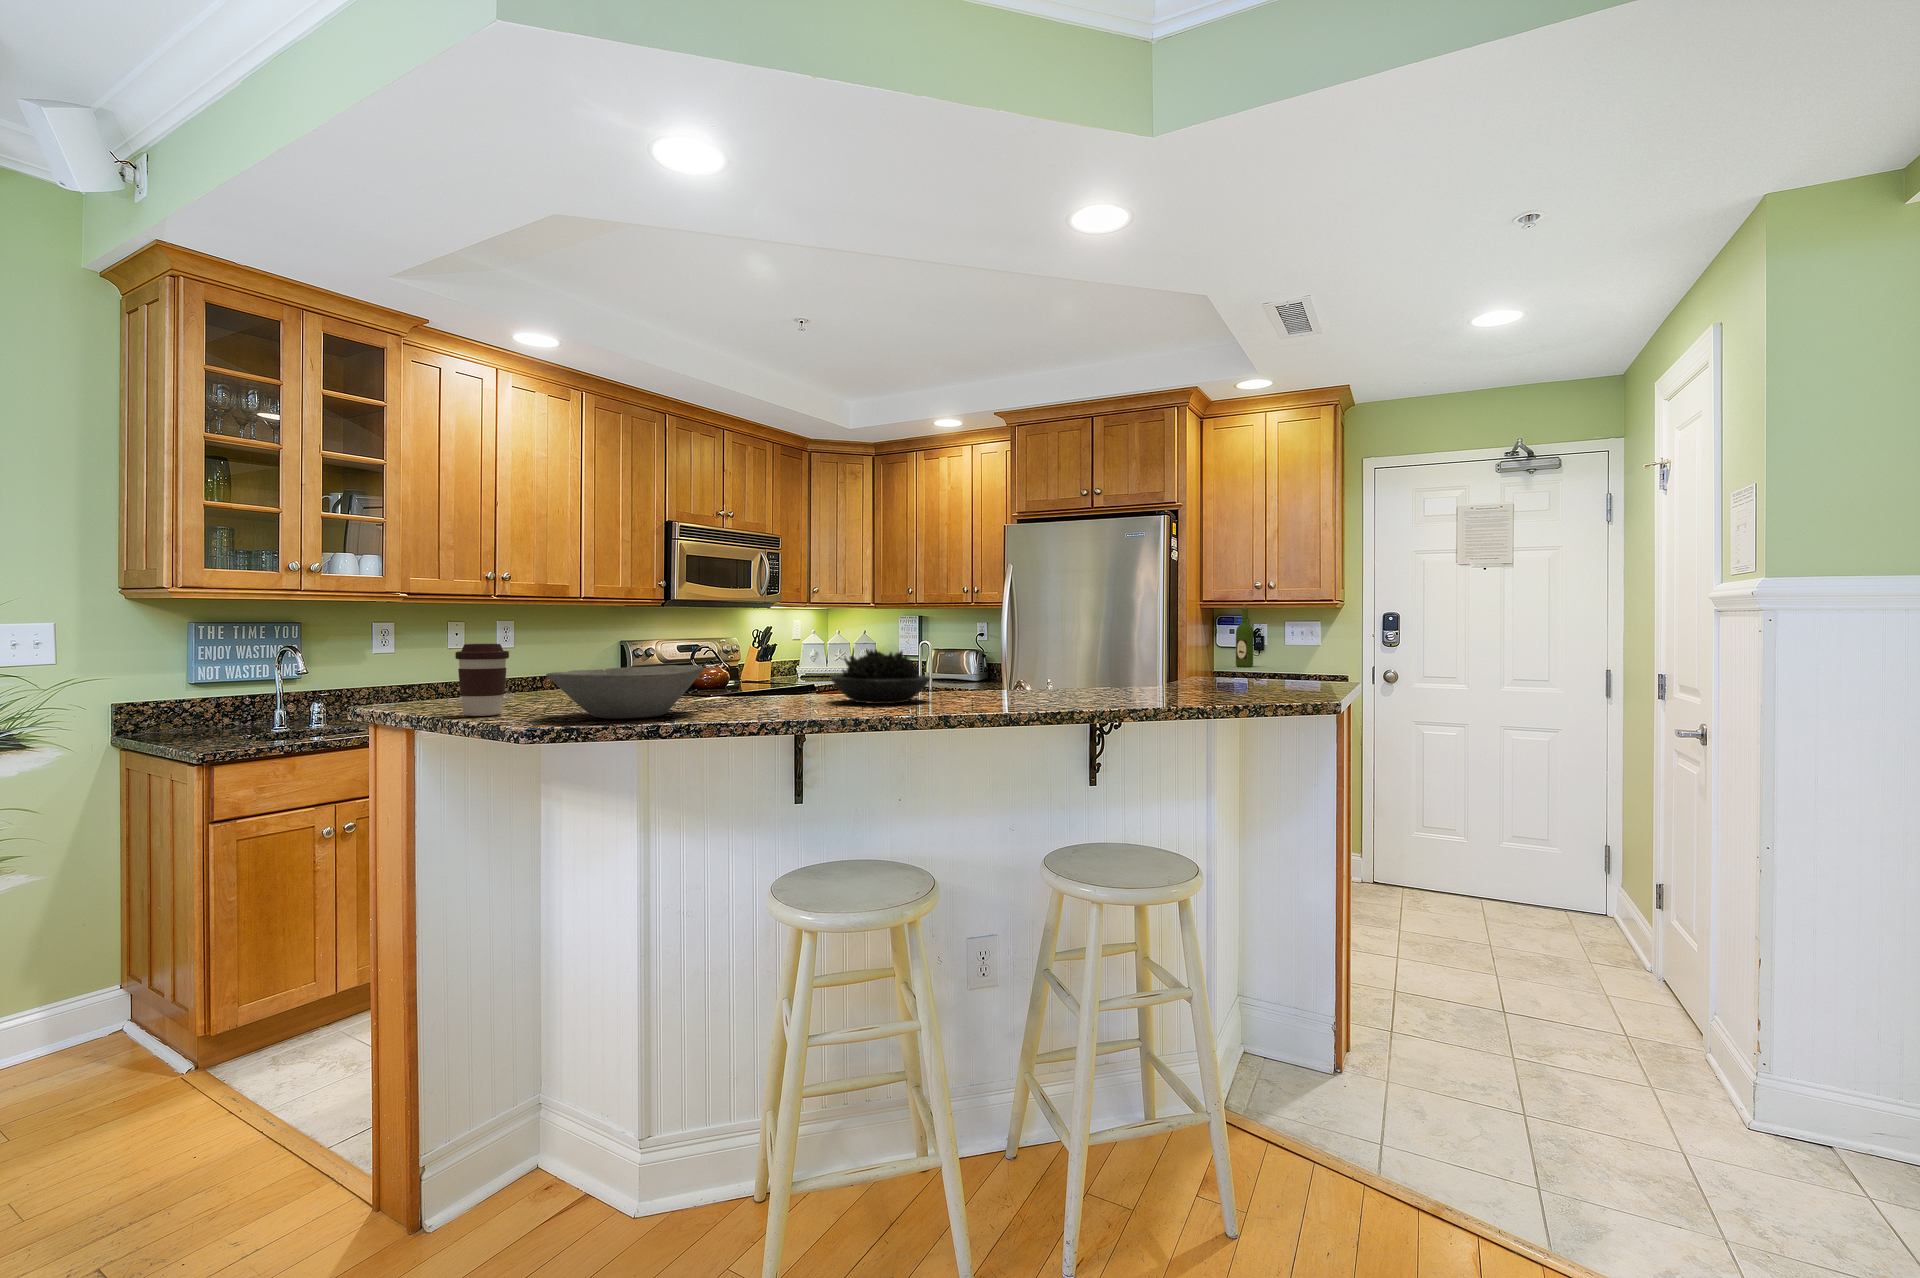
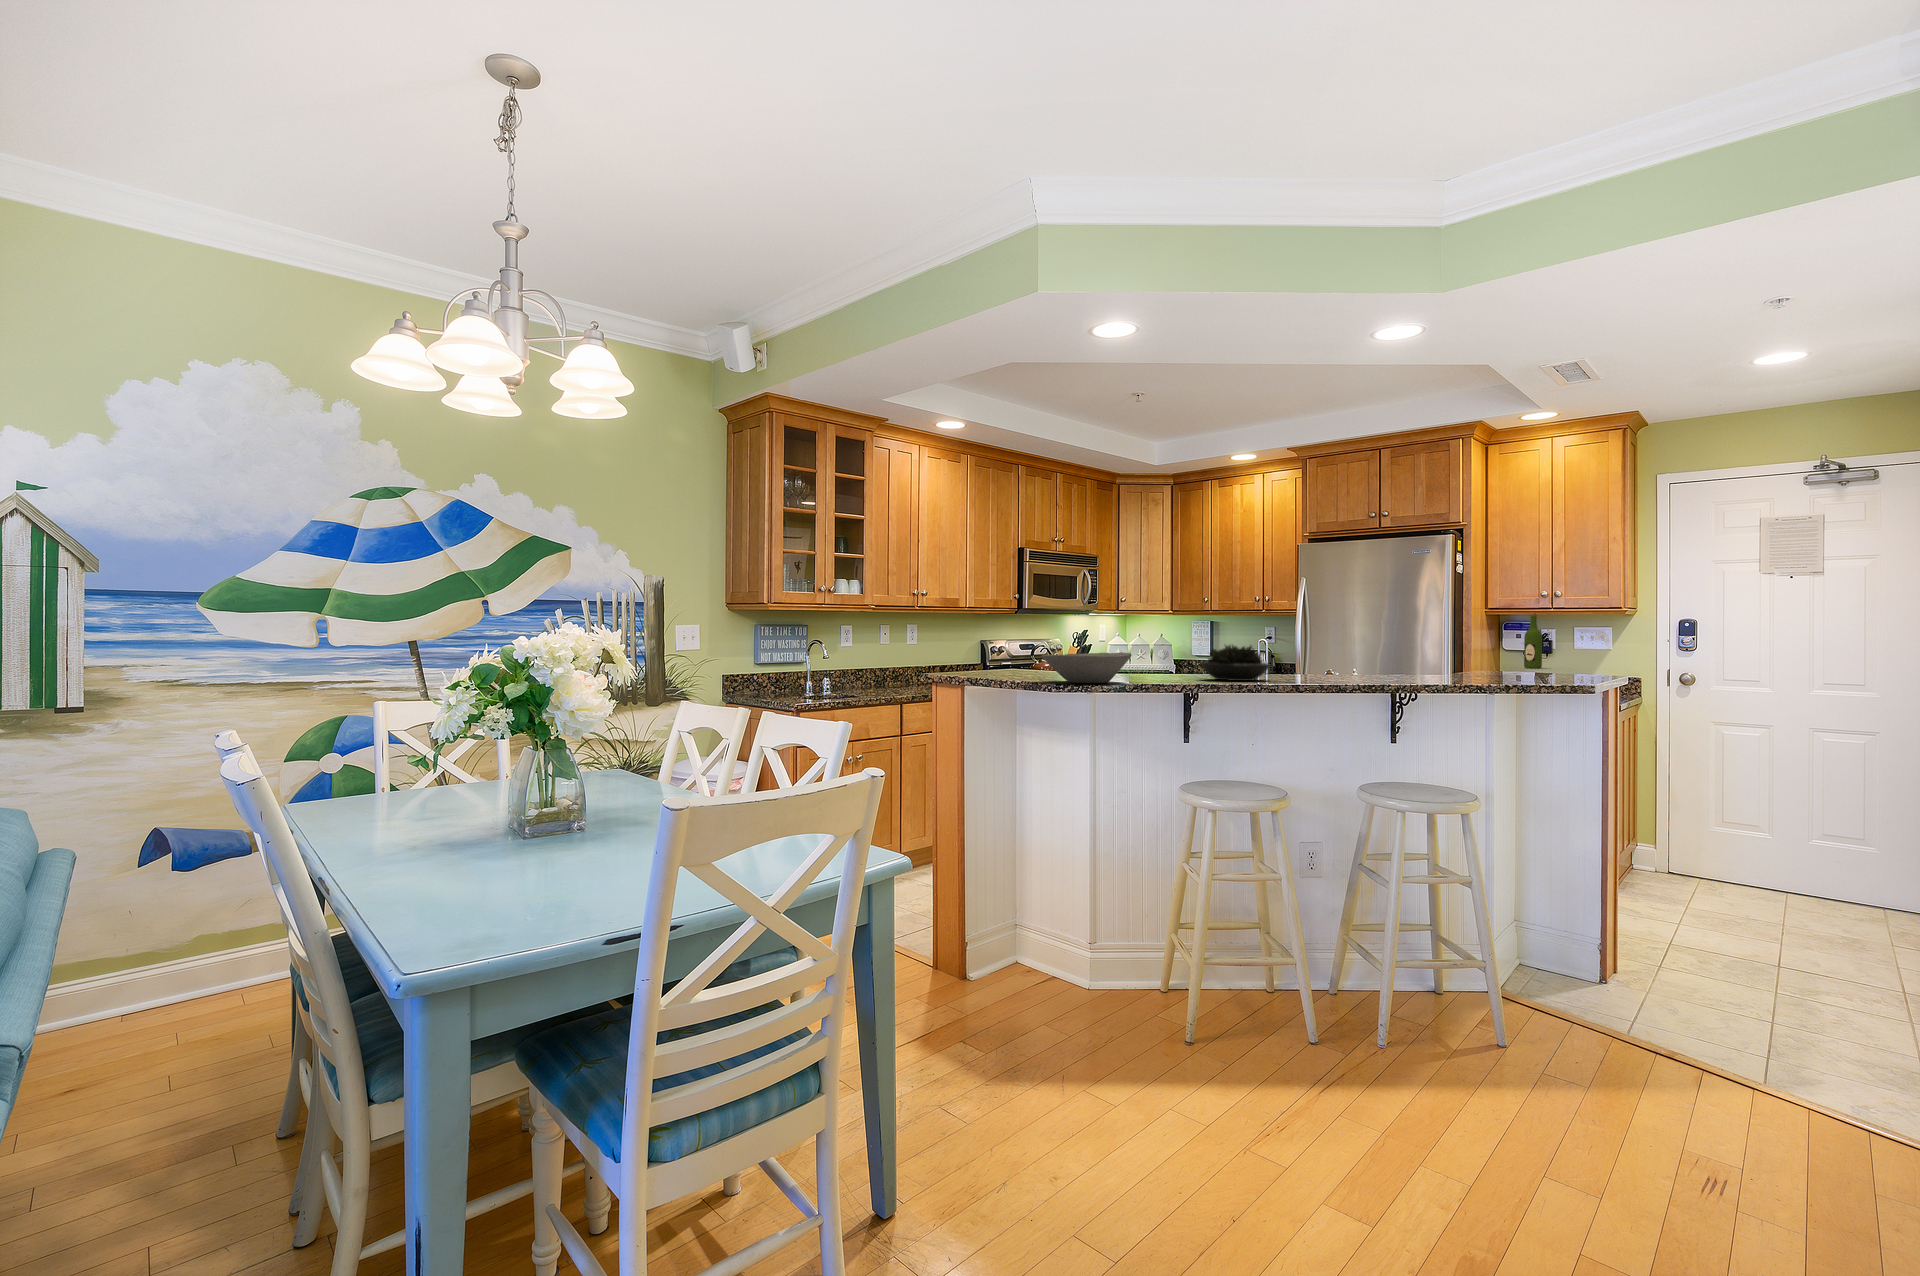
coffee cup: present [455,644,509,716] -> none [983,638,1011,681]

